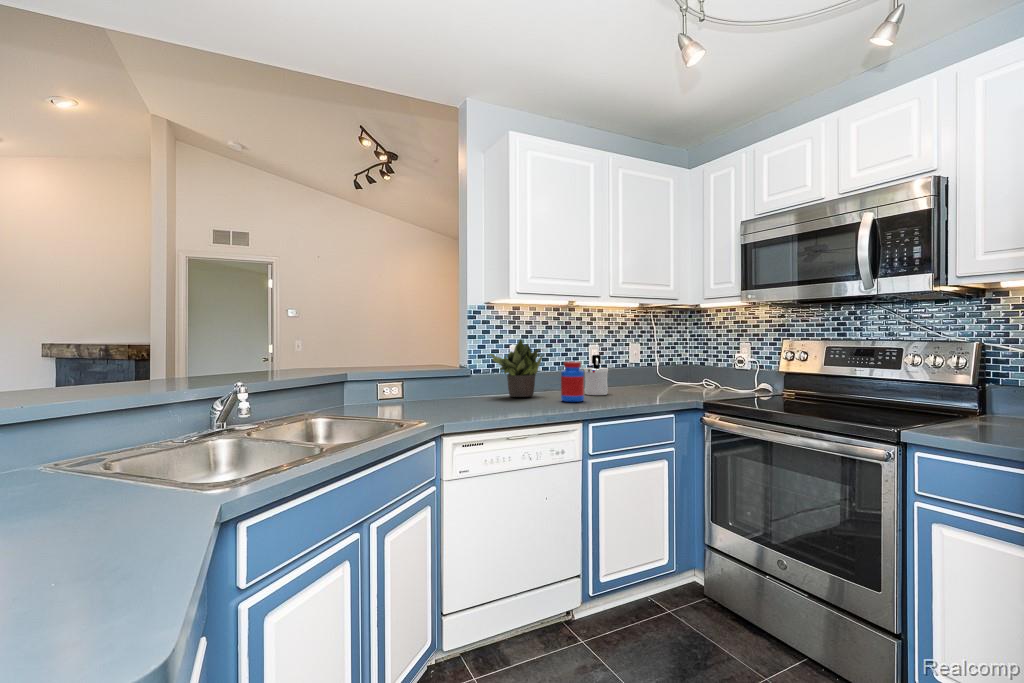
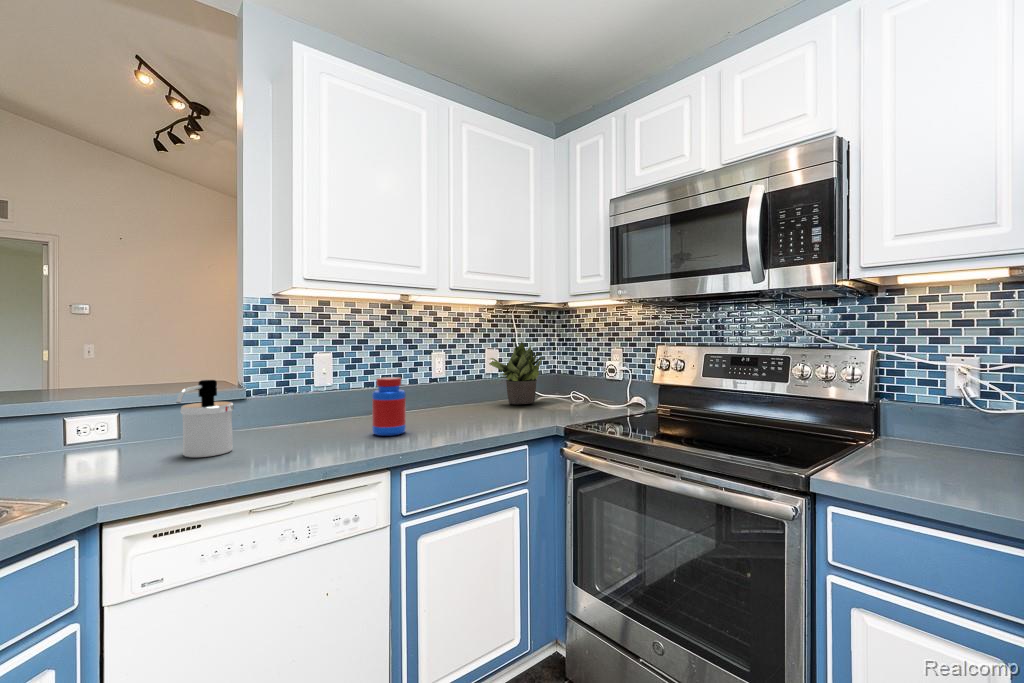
potted plant: present [489,339,543,397] -> present [489,342,544,404]
soap dispenser: present [584,355,608,395] -> present [176,380,234,457]

